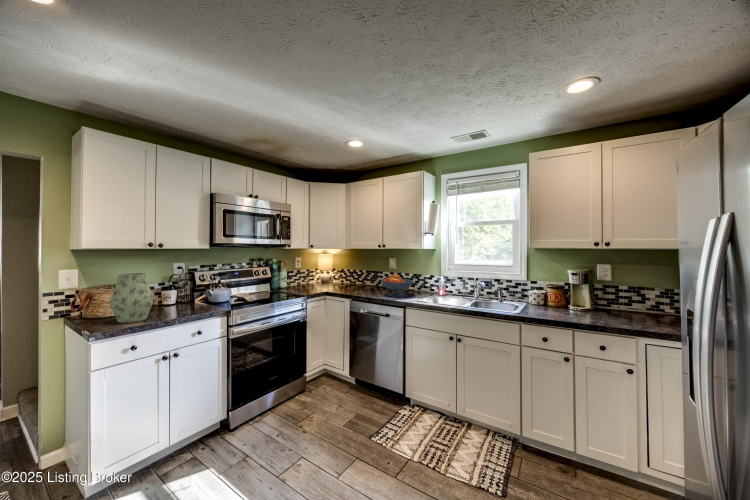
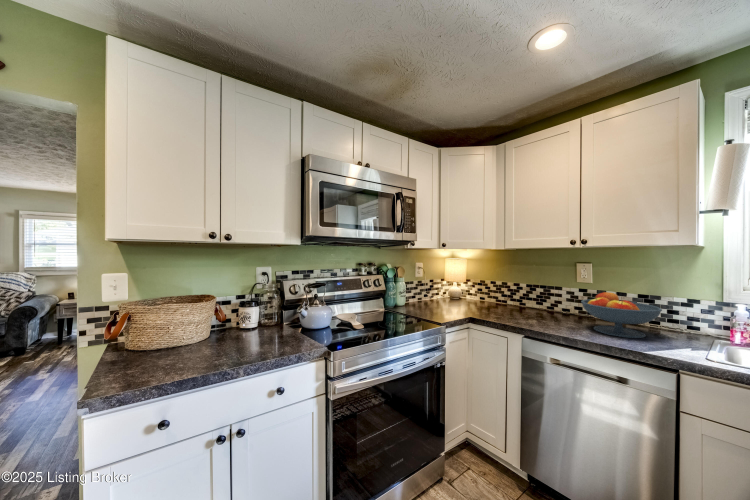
vase: present [110,273,153,323] -> none [138,280,209,370]

